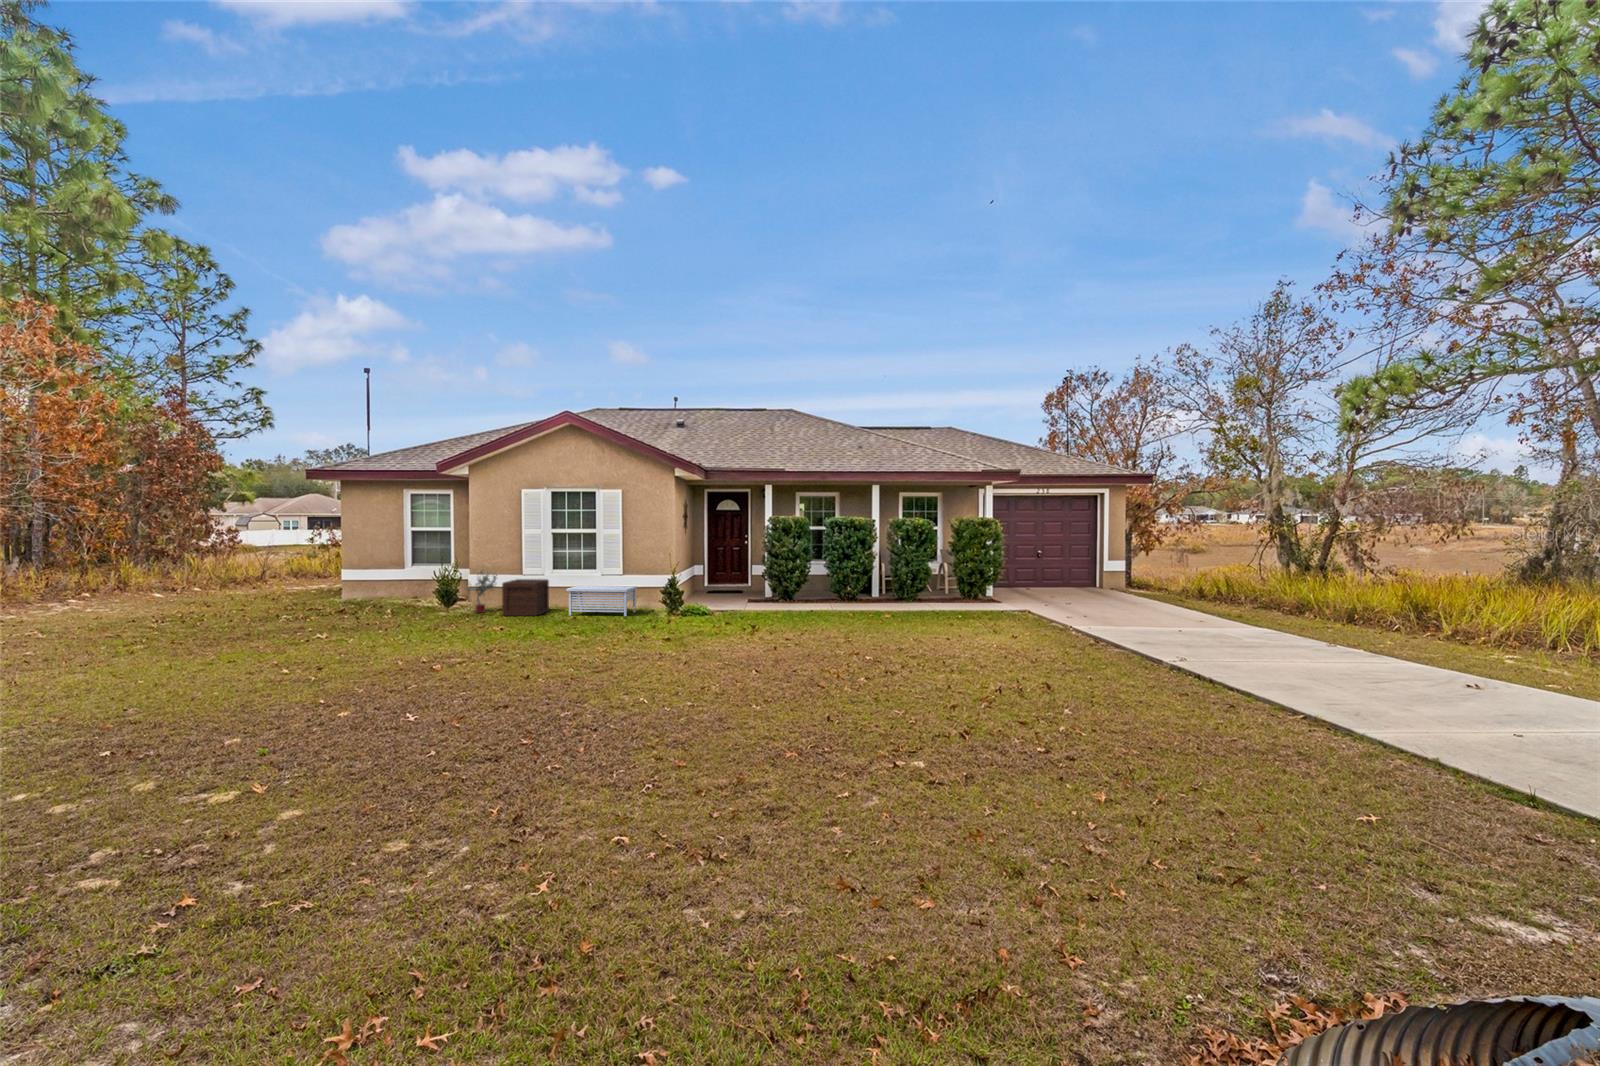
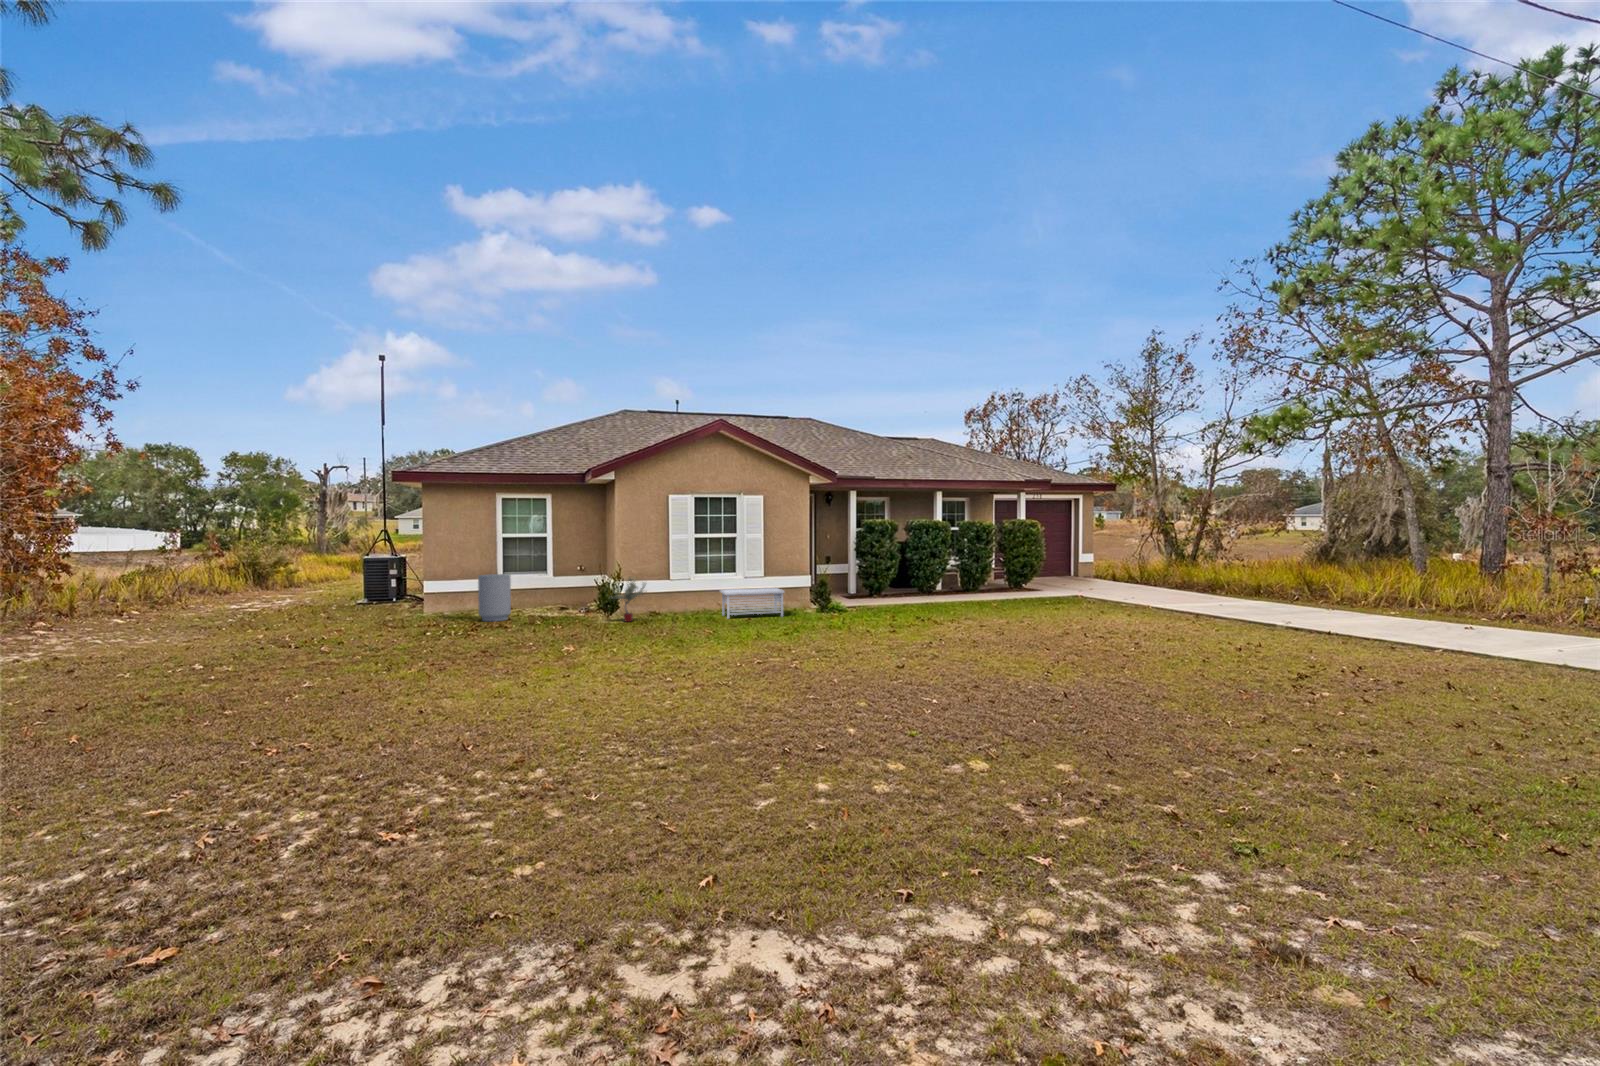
trash can: none [379,563,411,606] -> present [478,574,511,621]
wooden crate: present [502,579,549,616] -> none [659,585,699,623]

